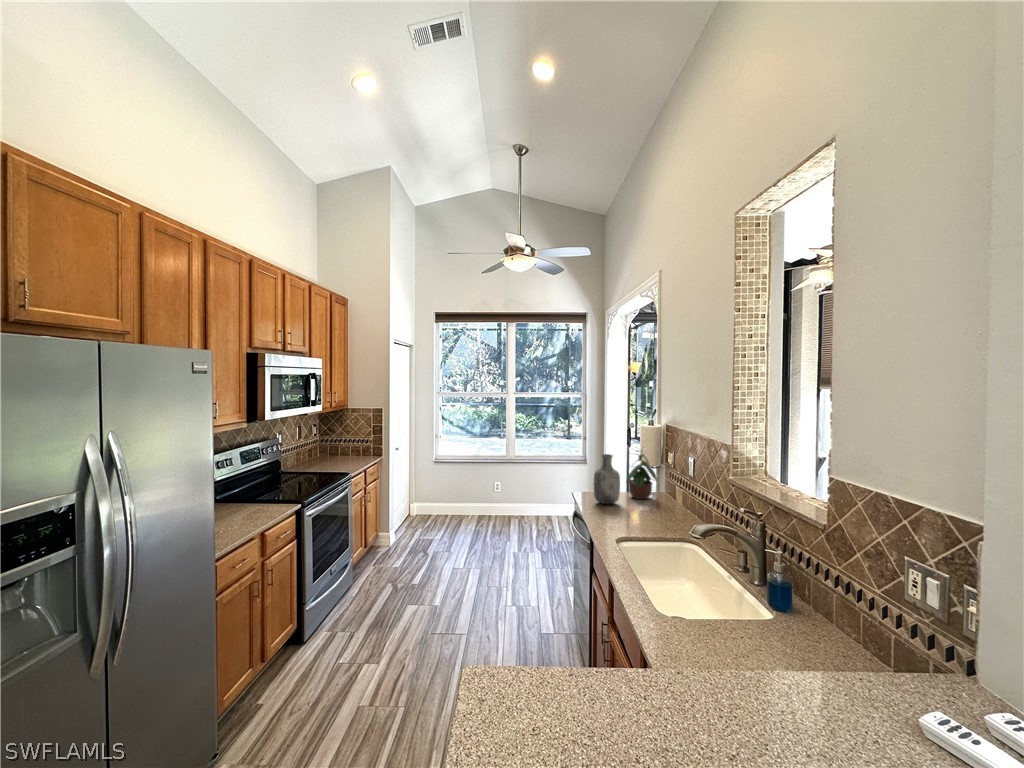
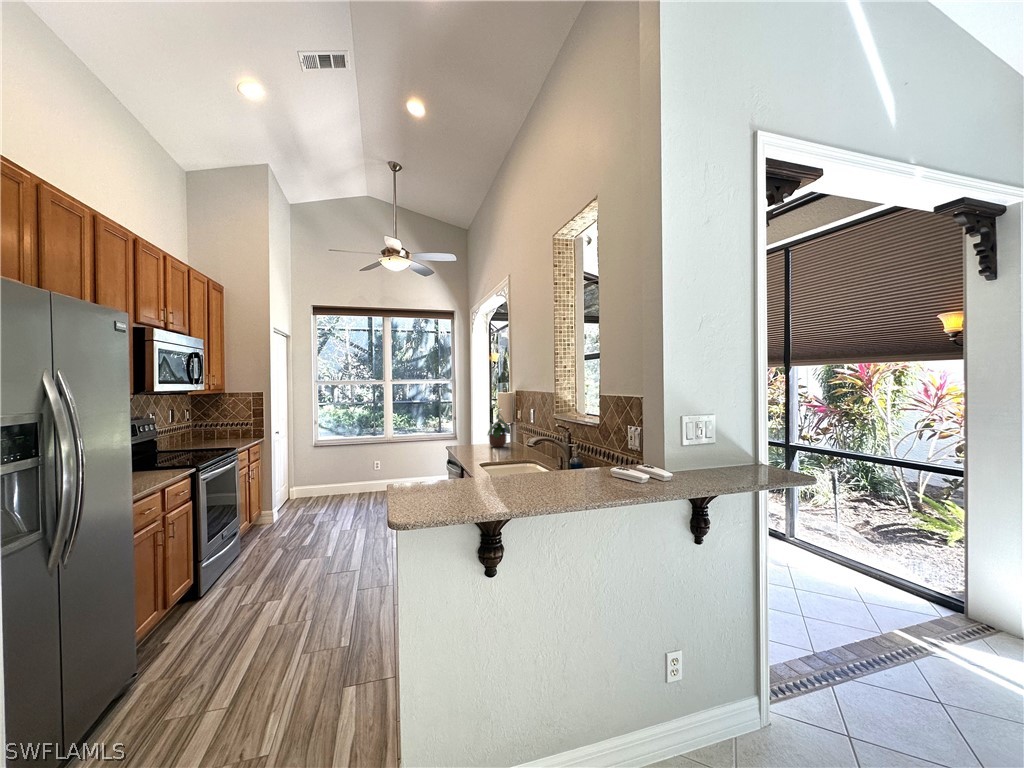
vase: present [594,454,620,504] -> none [463,413,482,451]

